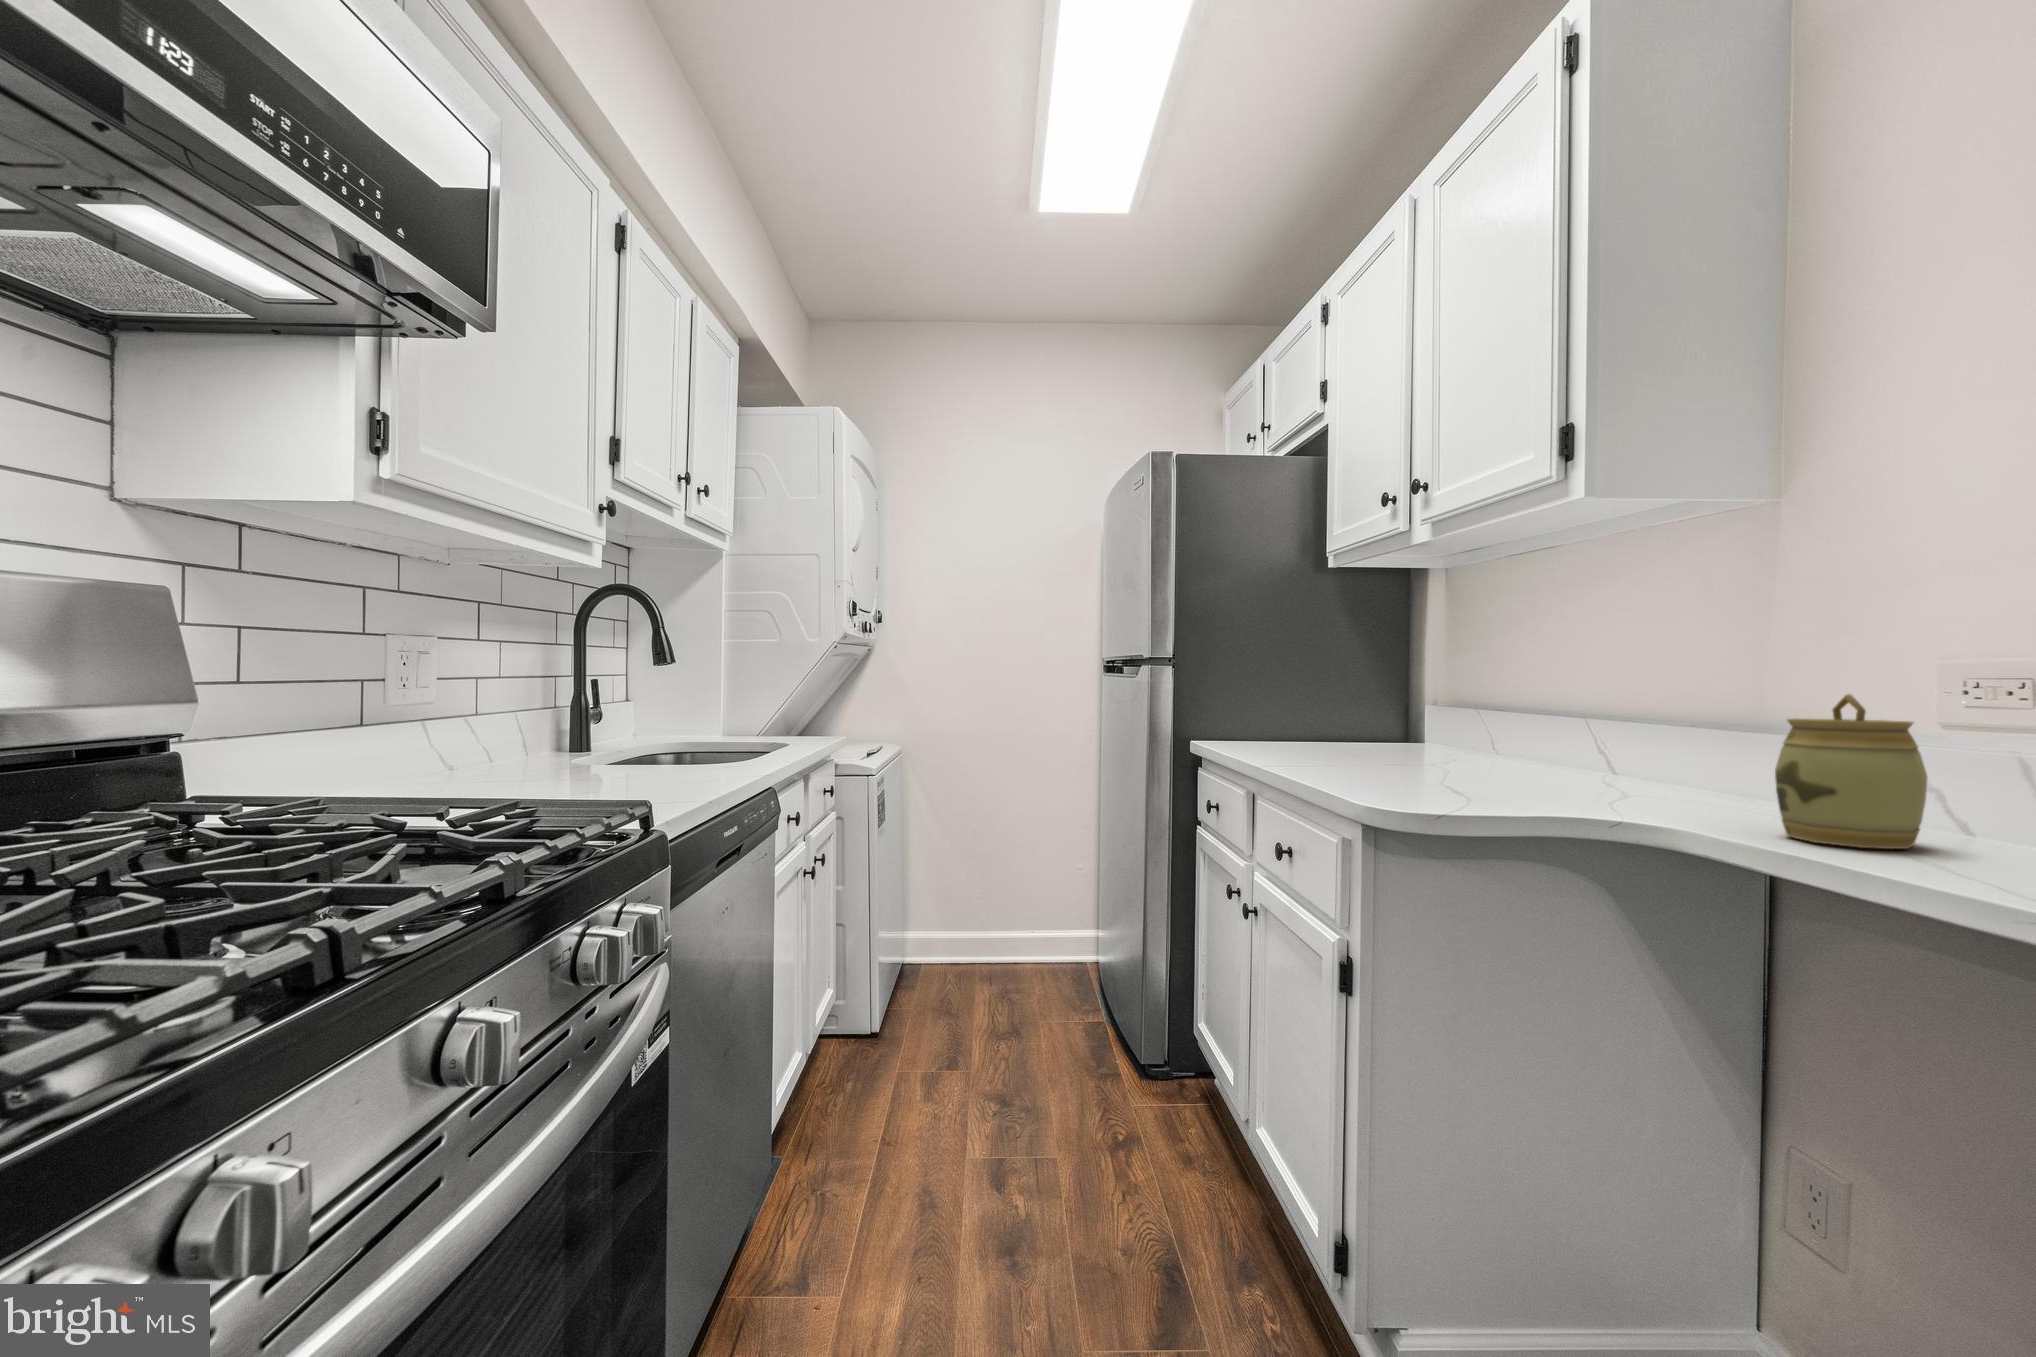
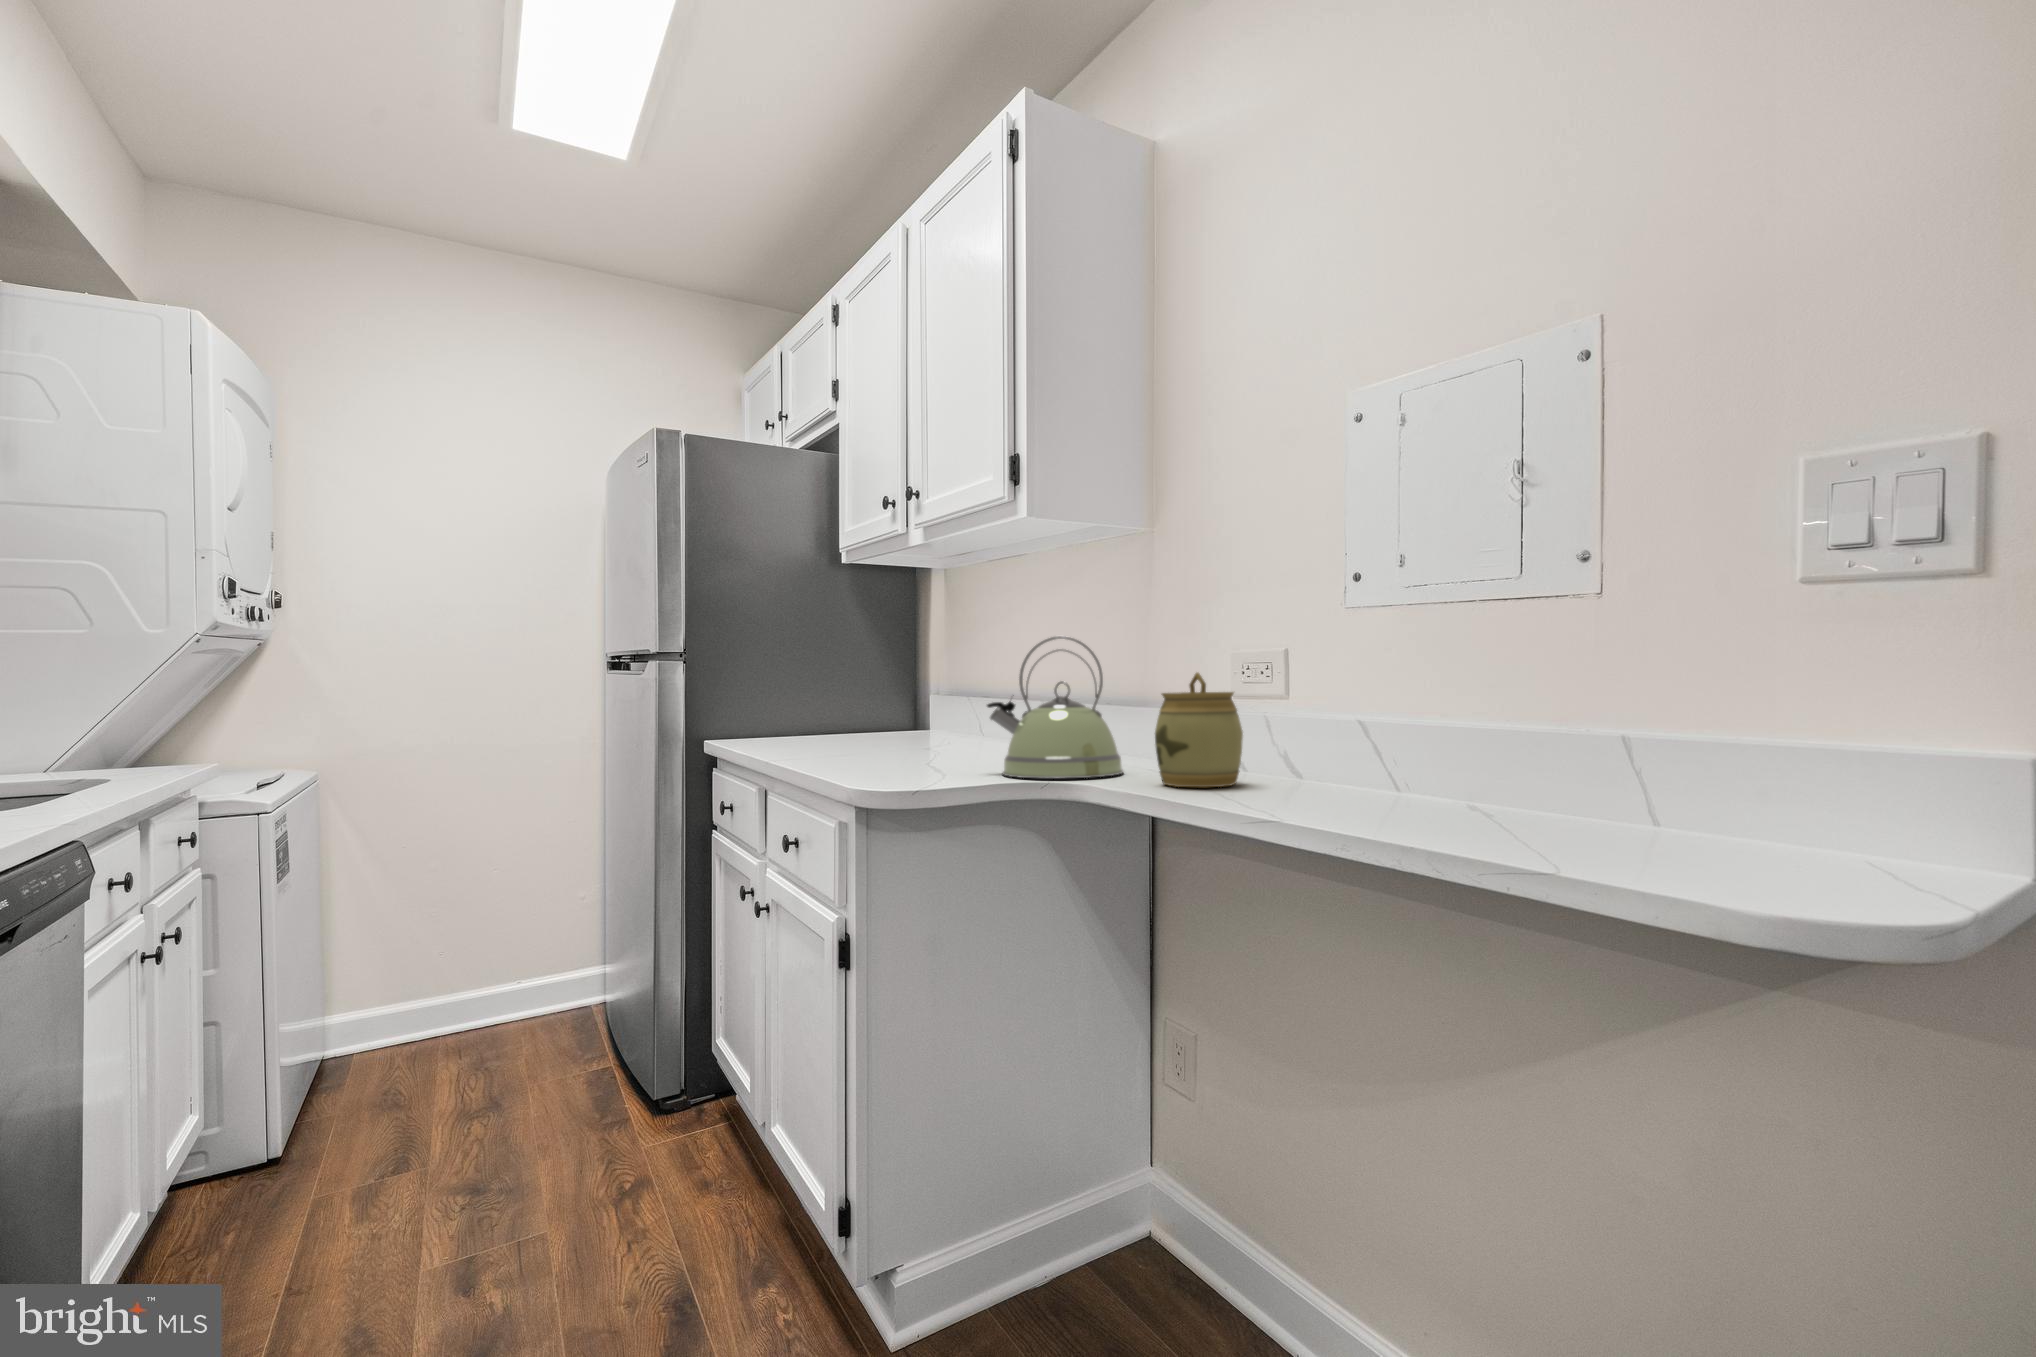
kettle: none [1518,644,1711,816] -> present [987,636,1123,778]

